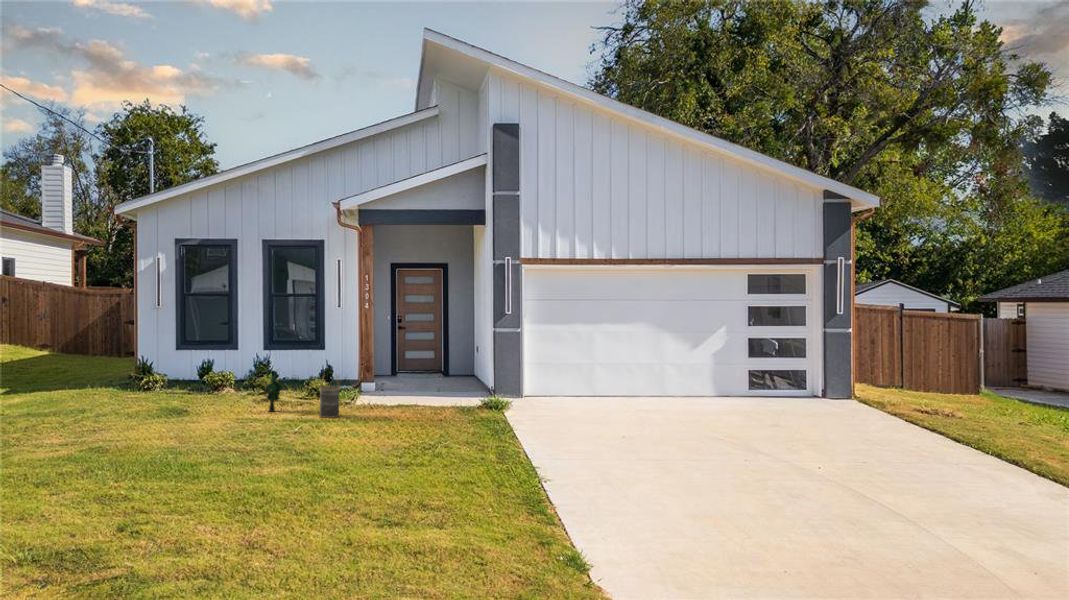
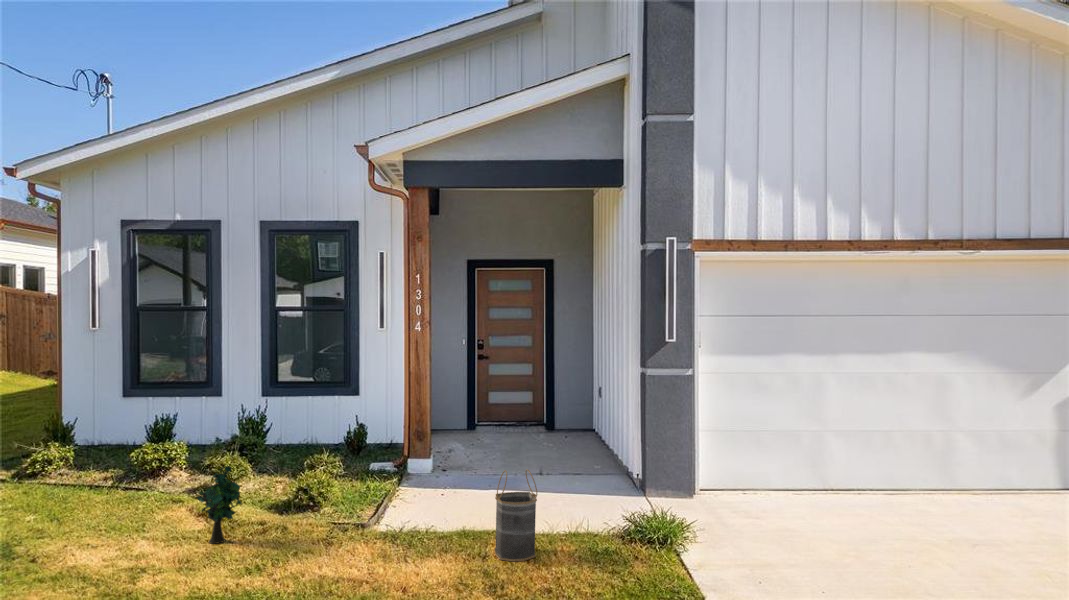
basket: present [319,376,341,418] -> present [494,469,537,562]

